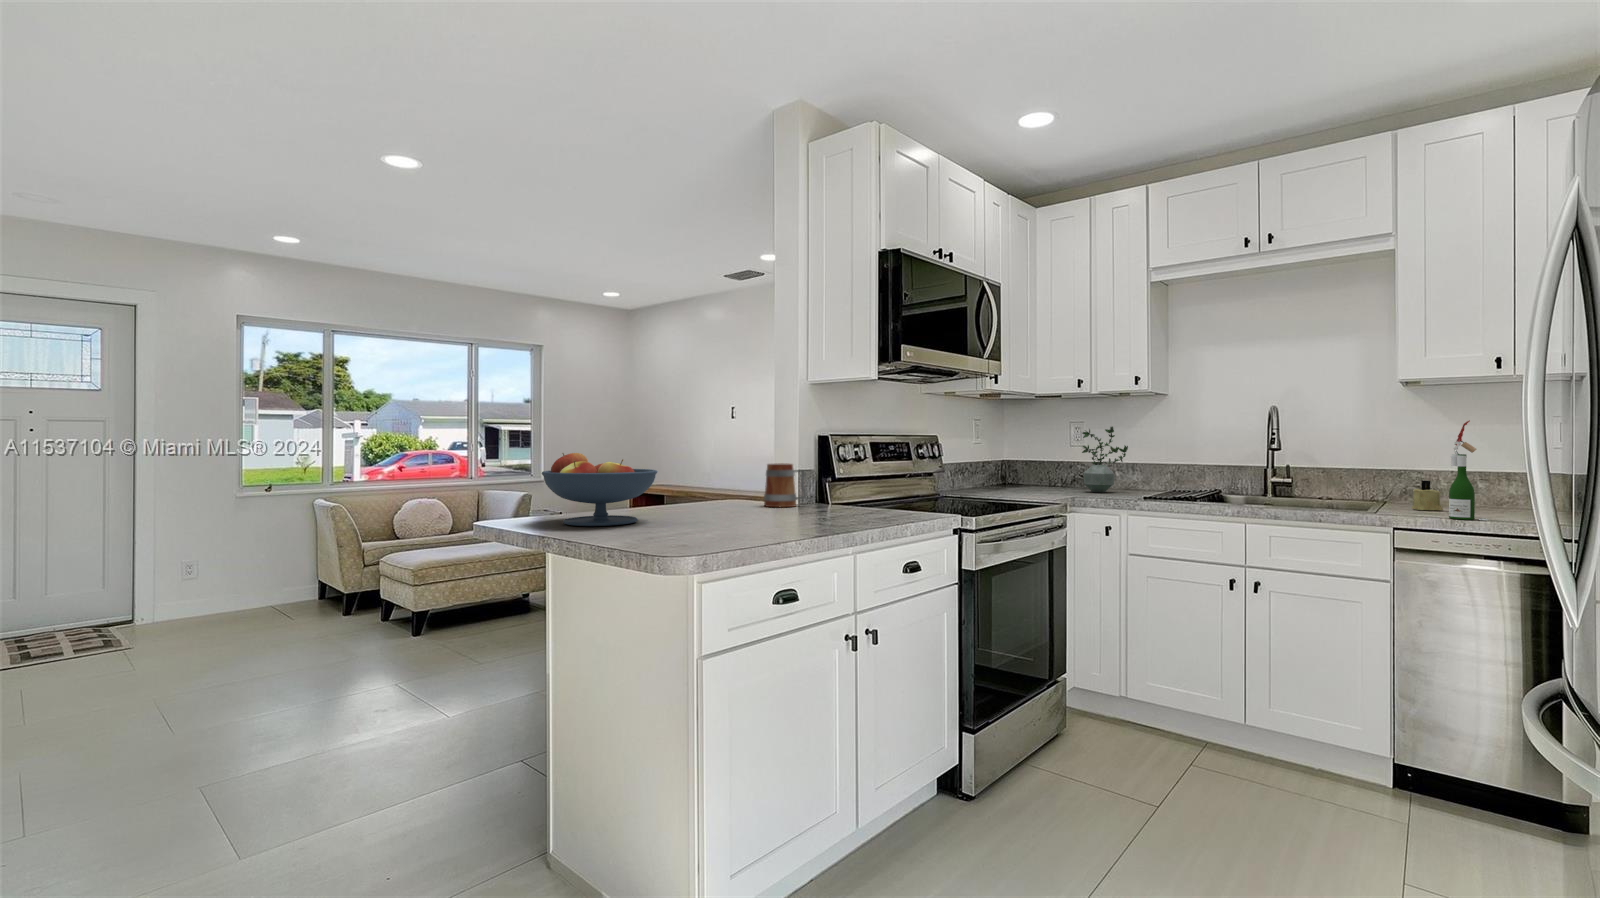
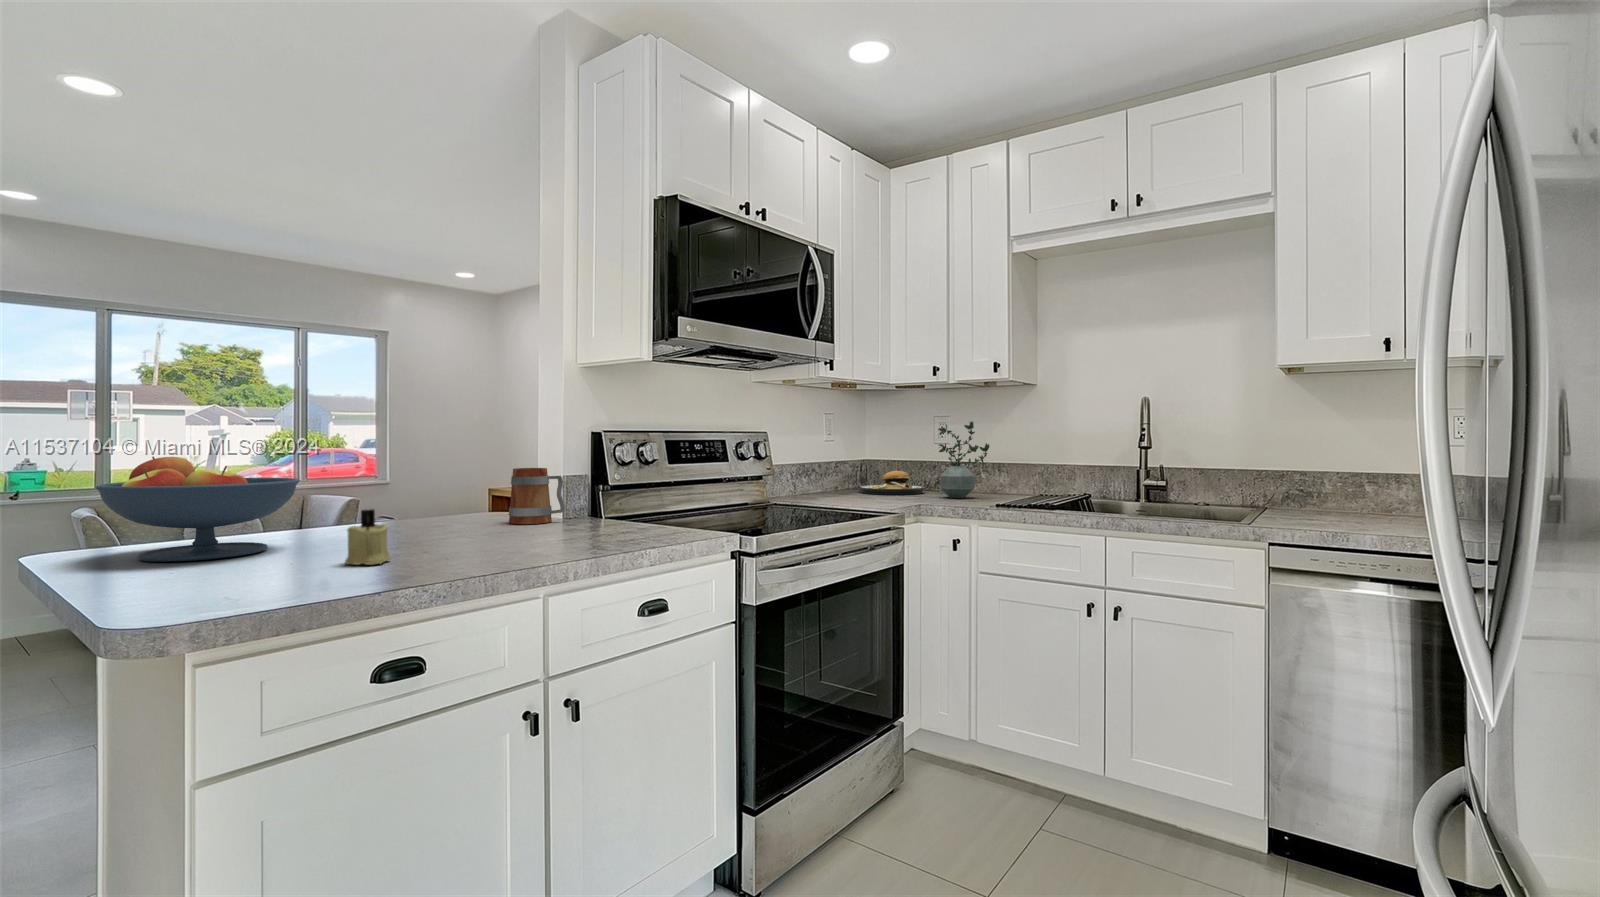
wine bottle: present [1449,420,1488,520] -> none [1329,413,1372,535]
plate: none [1004,459,1064,489] -> present [859,470,924,495]
candle: present [1412,481,1443,510] -> present [345,509,391,565]

